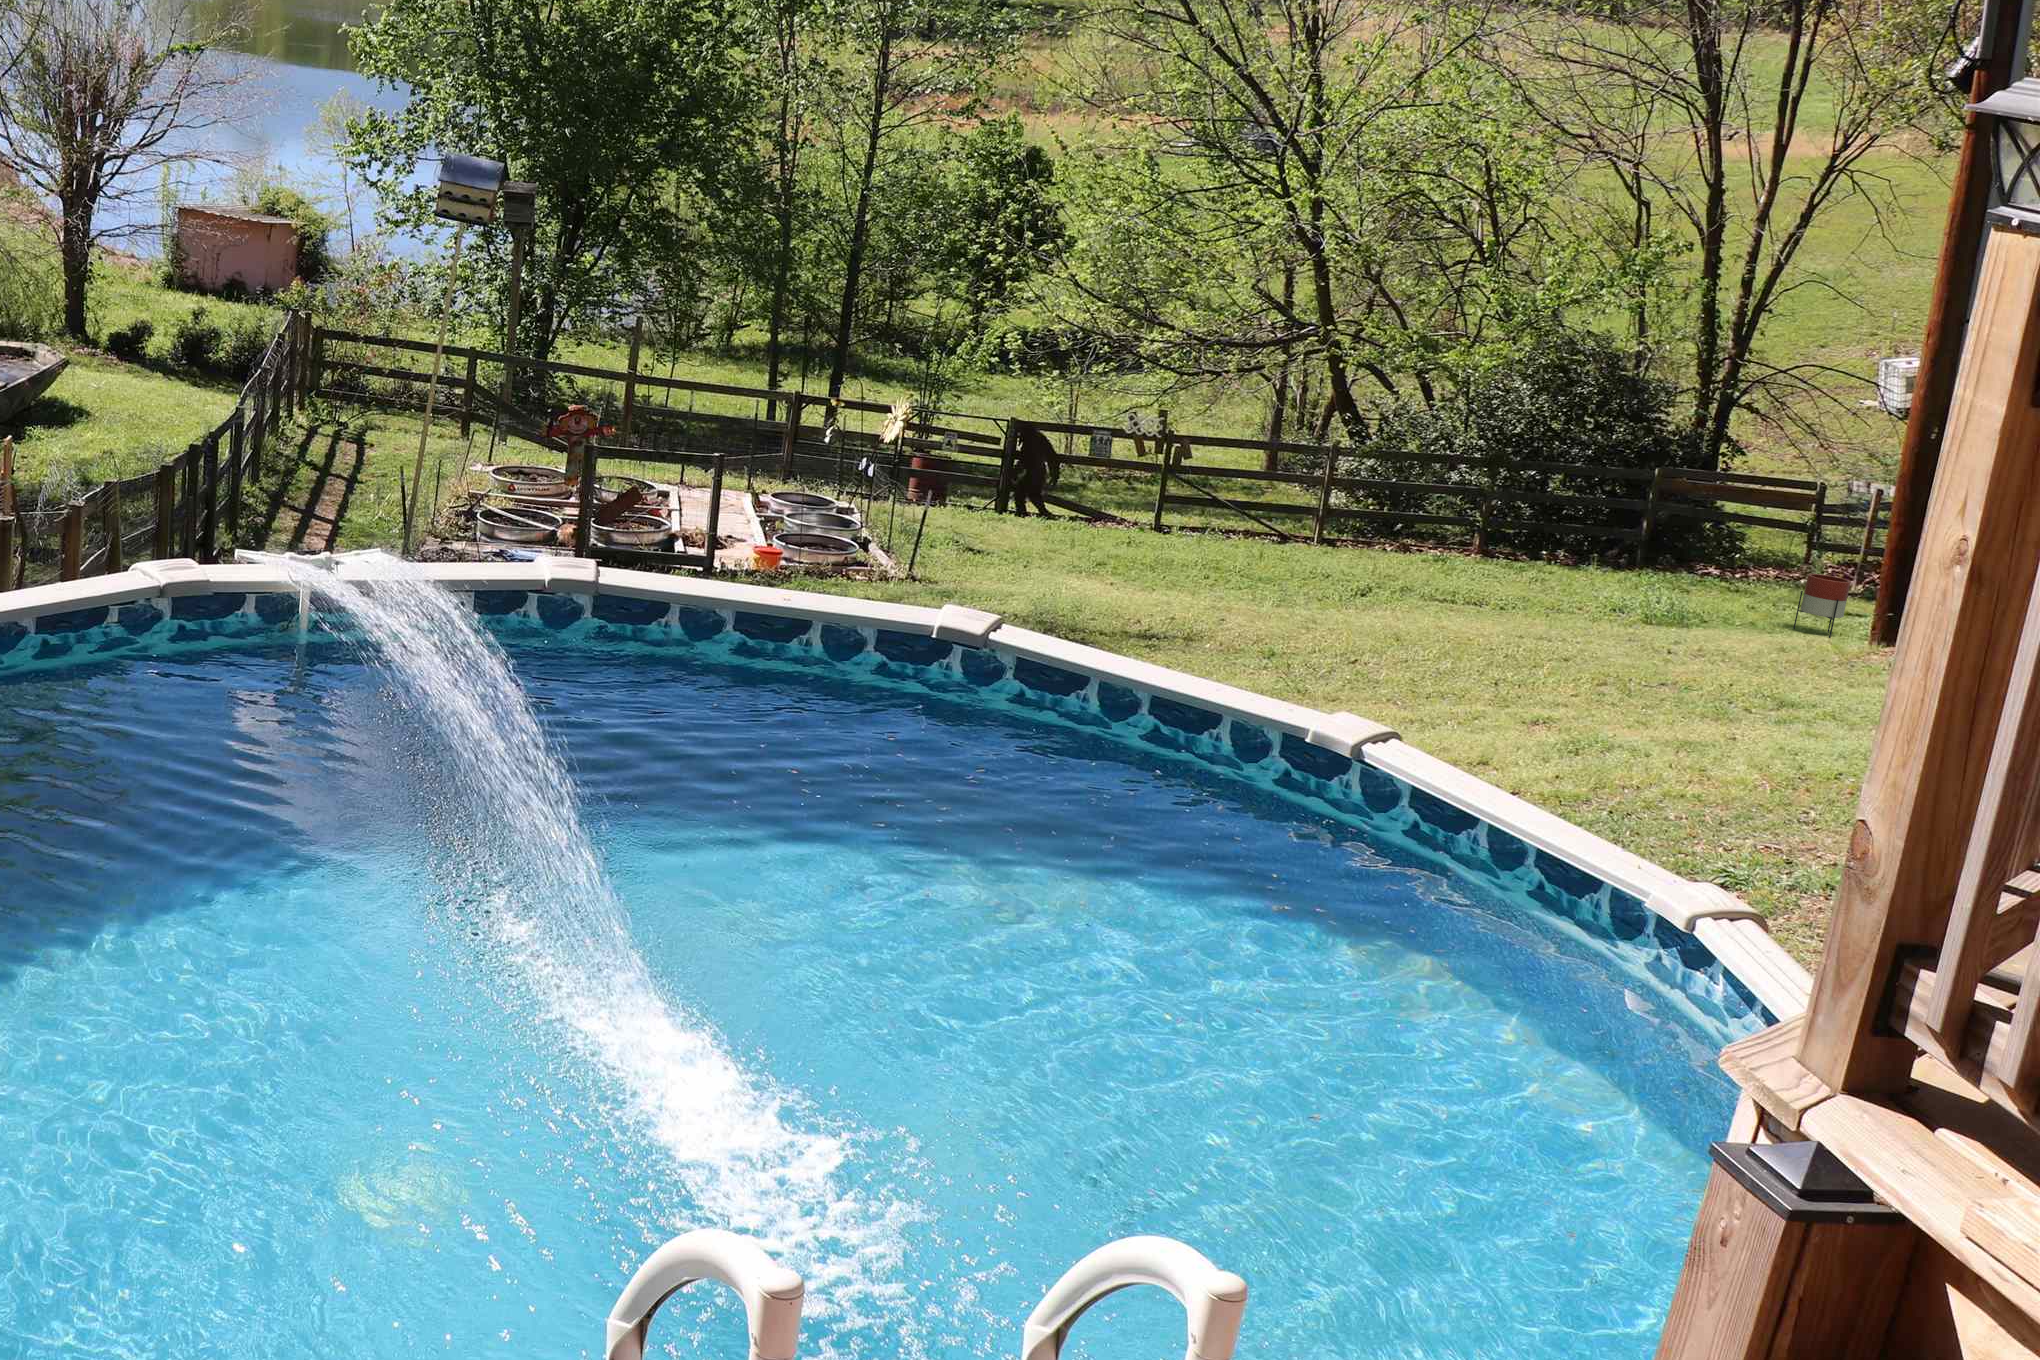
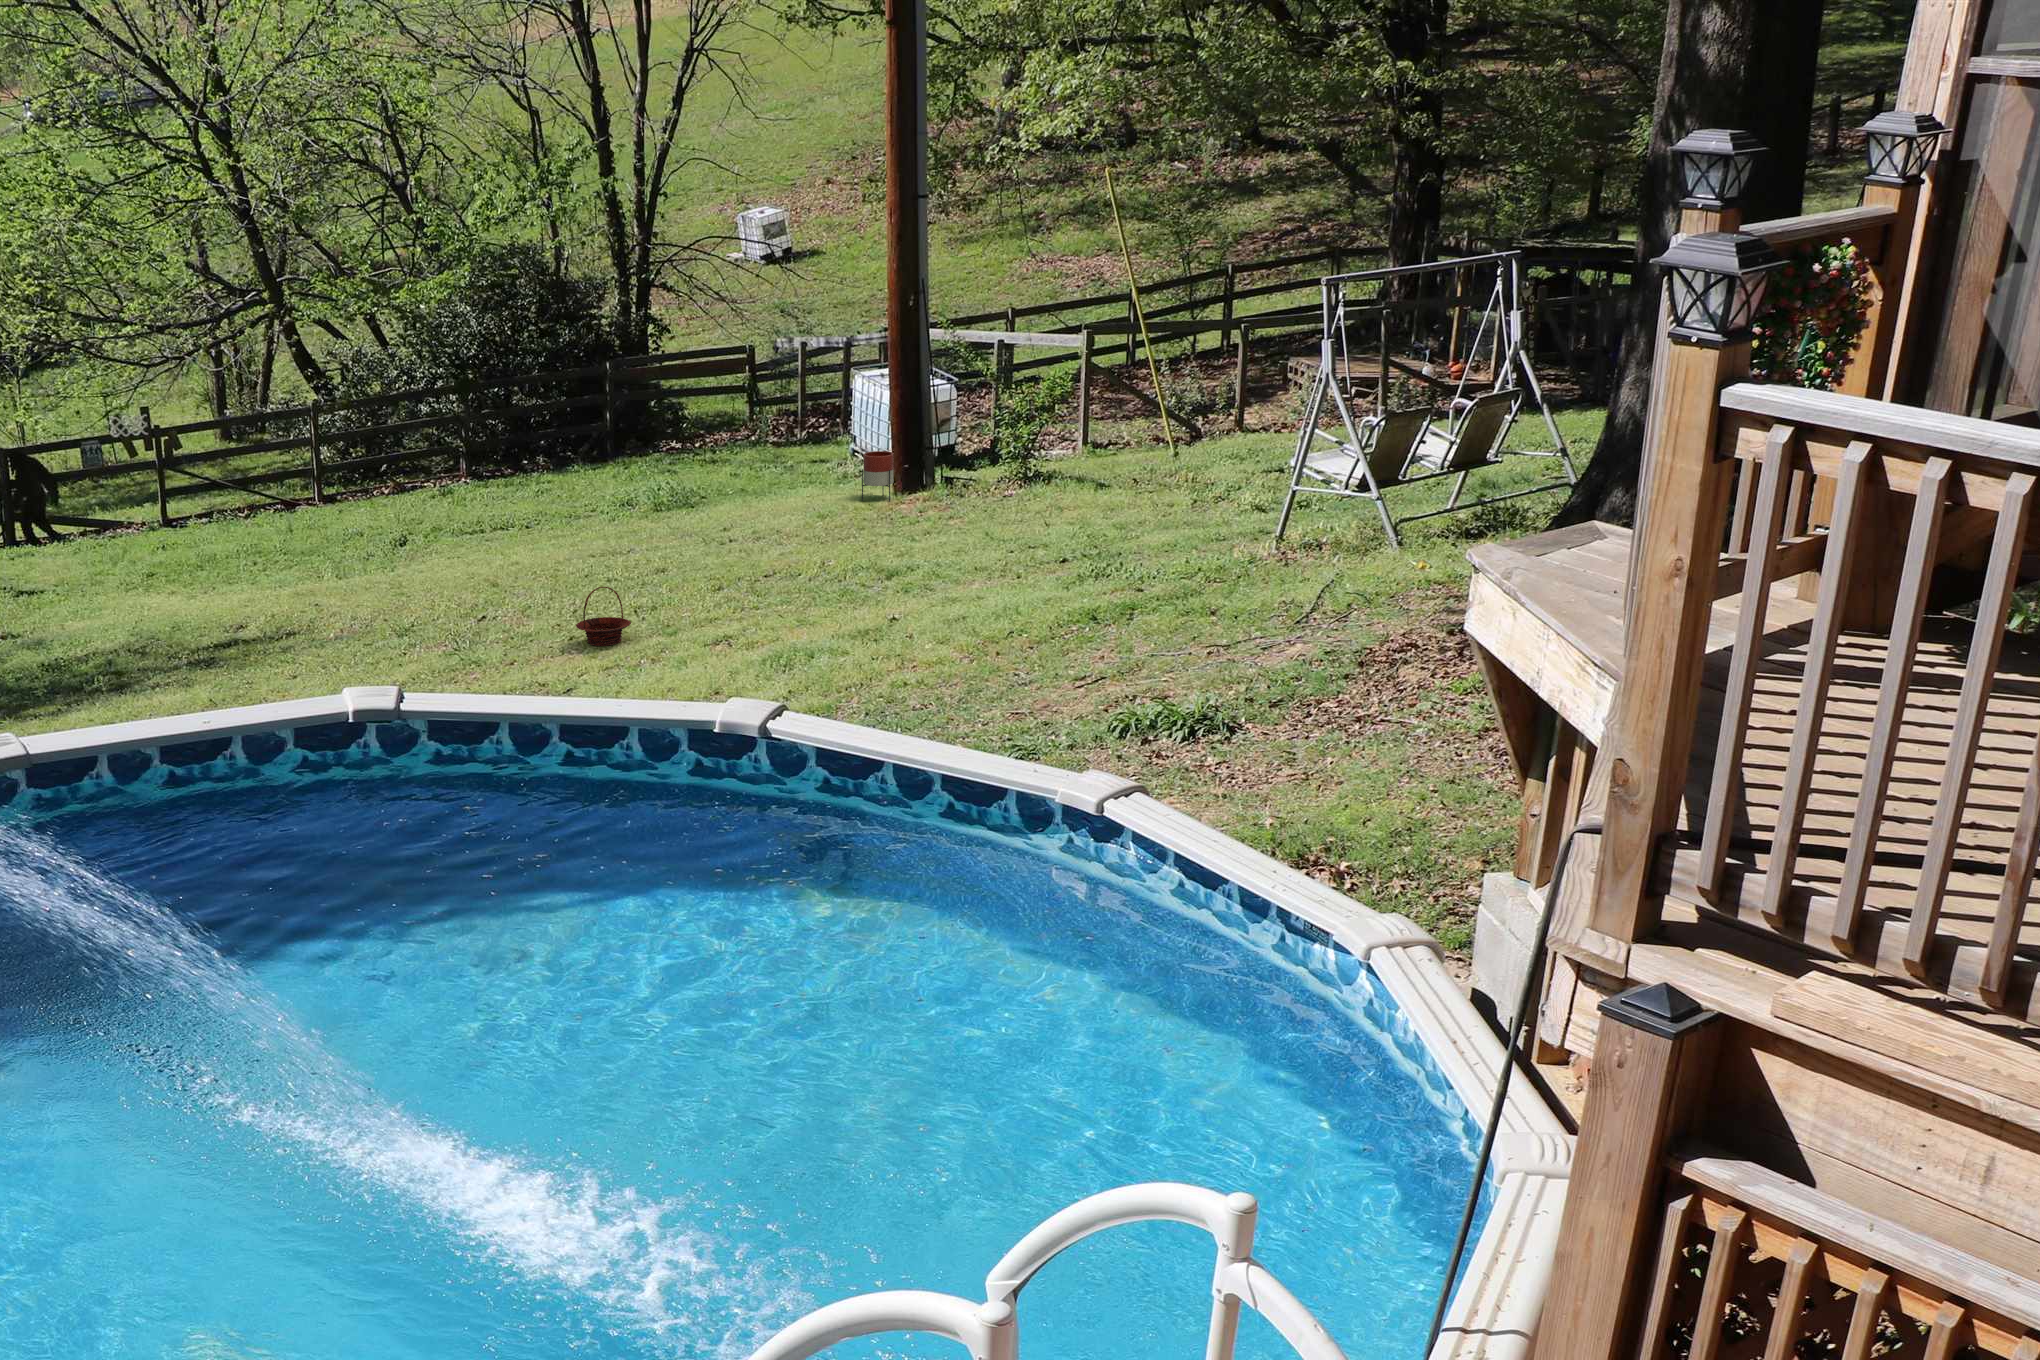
basket: none [1267,581,1335,649] -> present [576,587,631,646]

